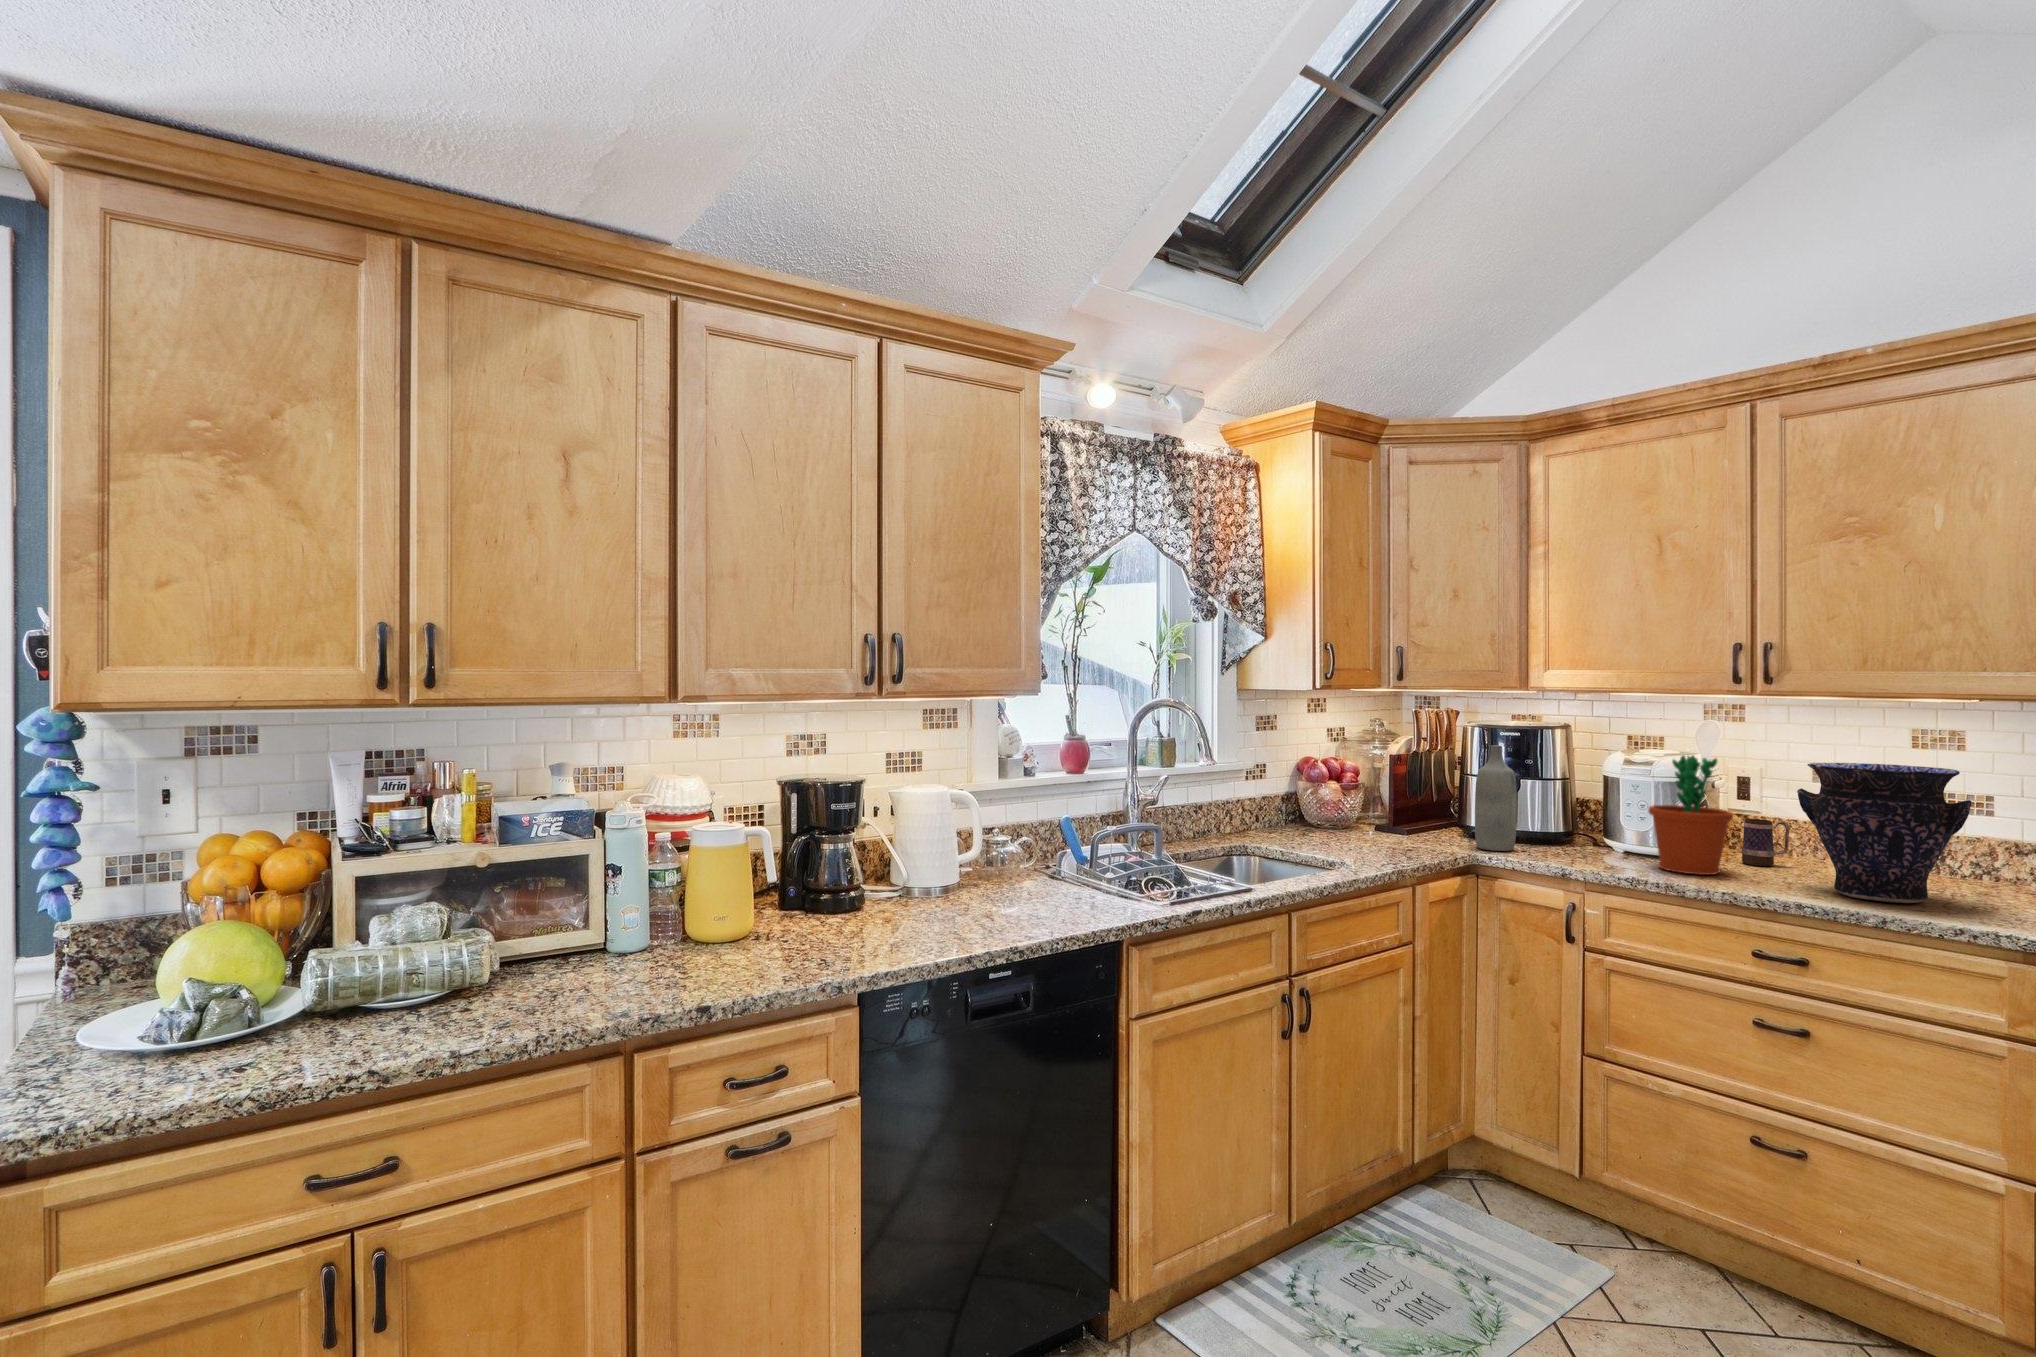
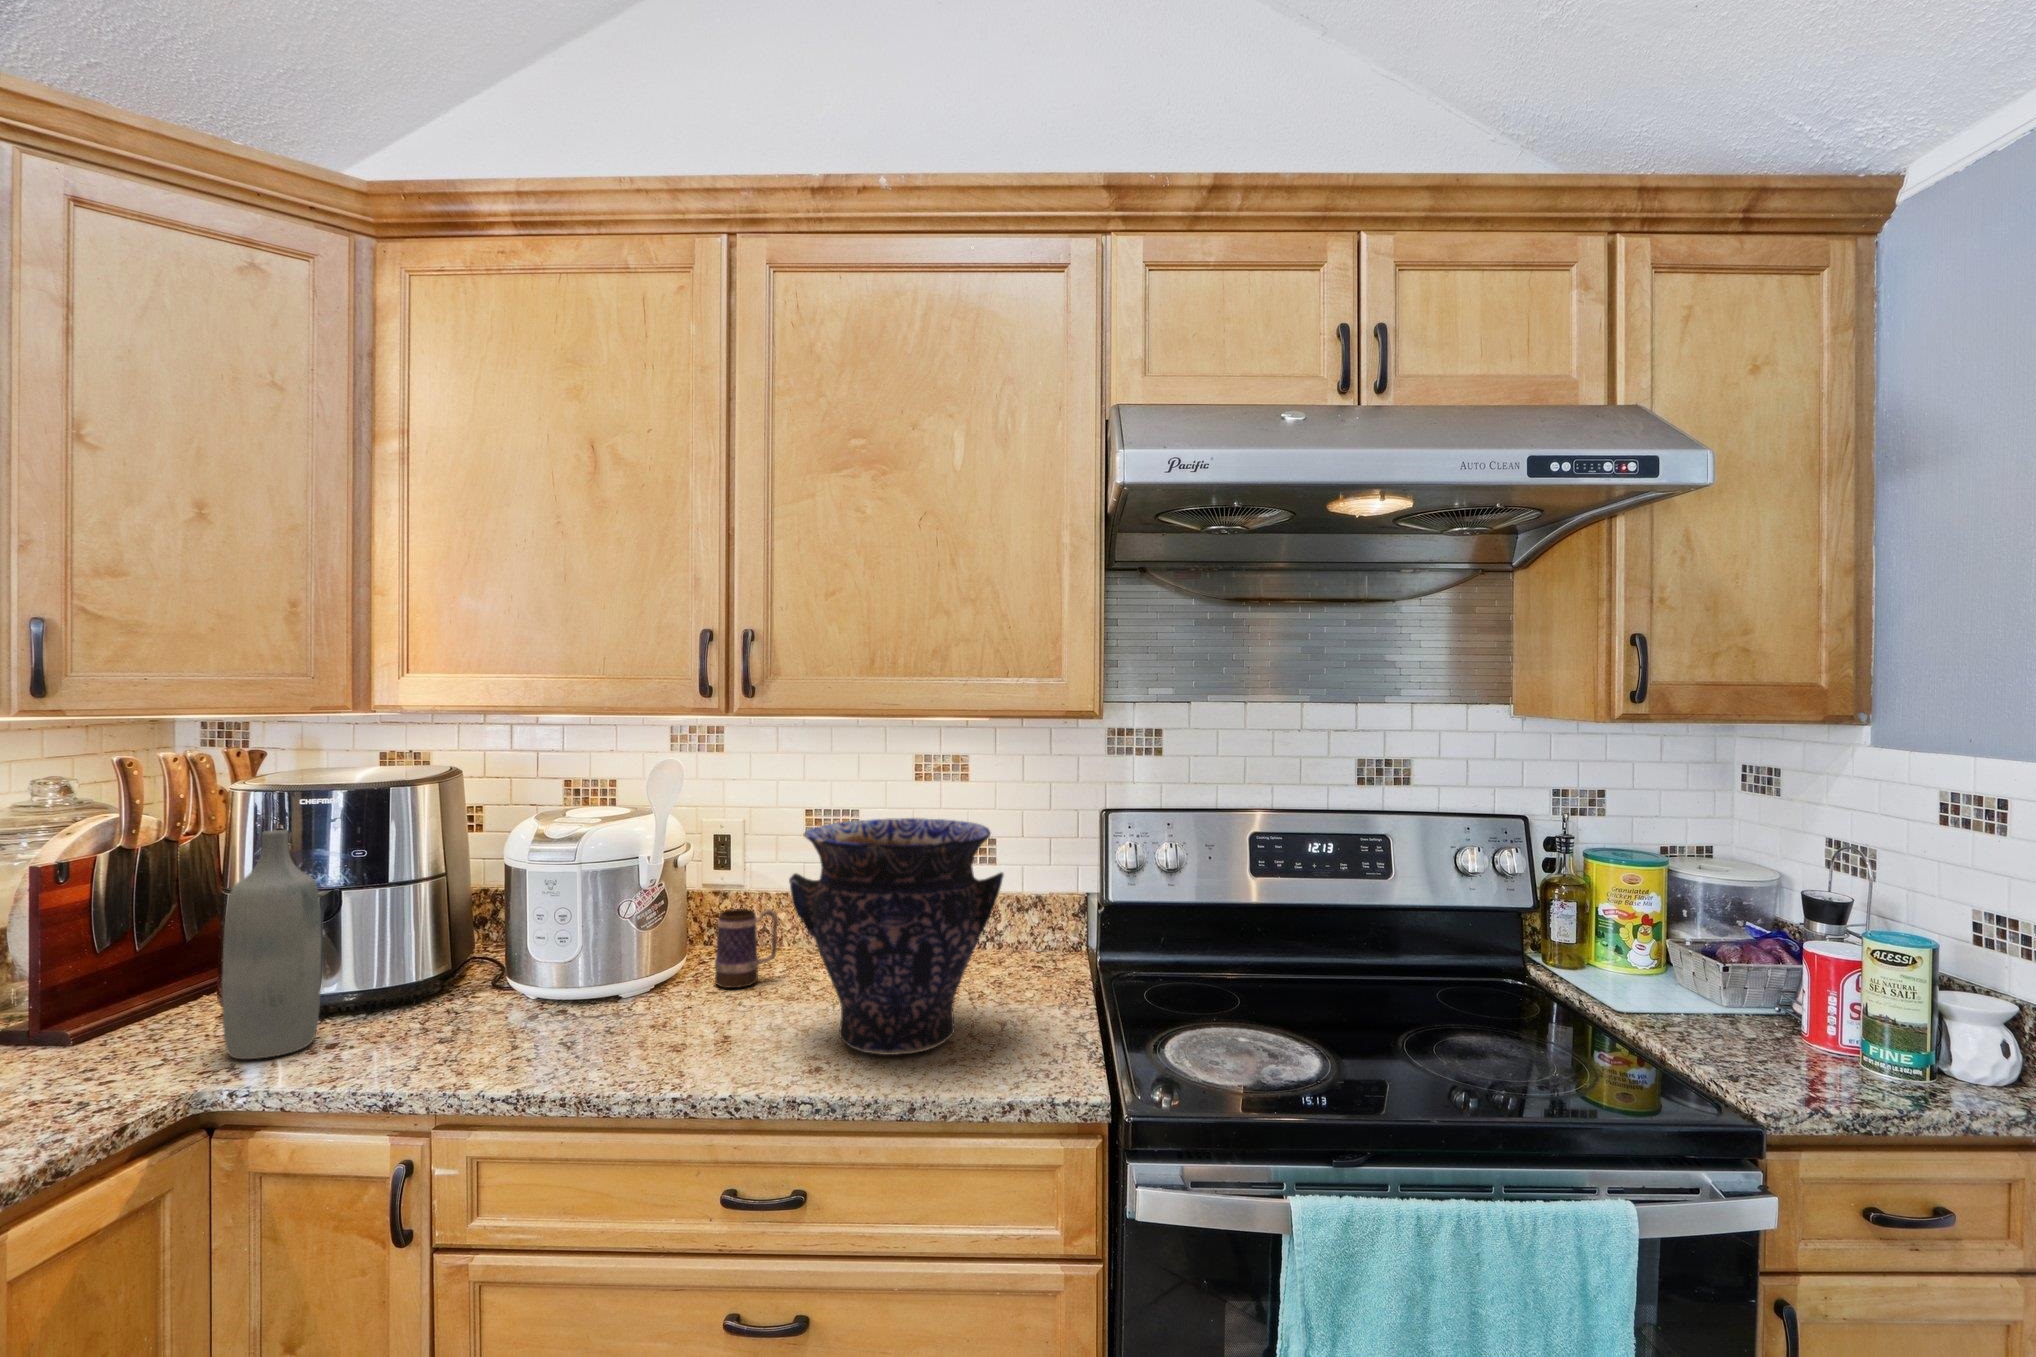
flower pot: present [1648,755,1733,875] -> none [562,825,698,1050]

